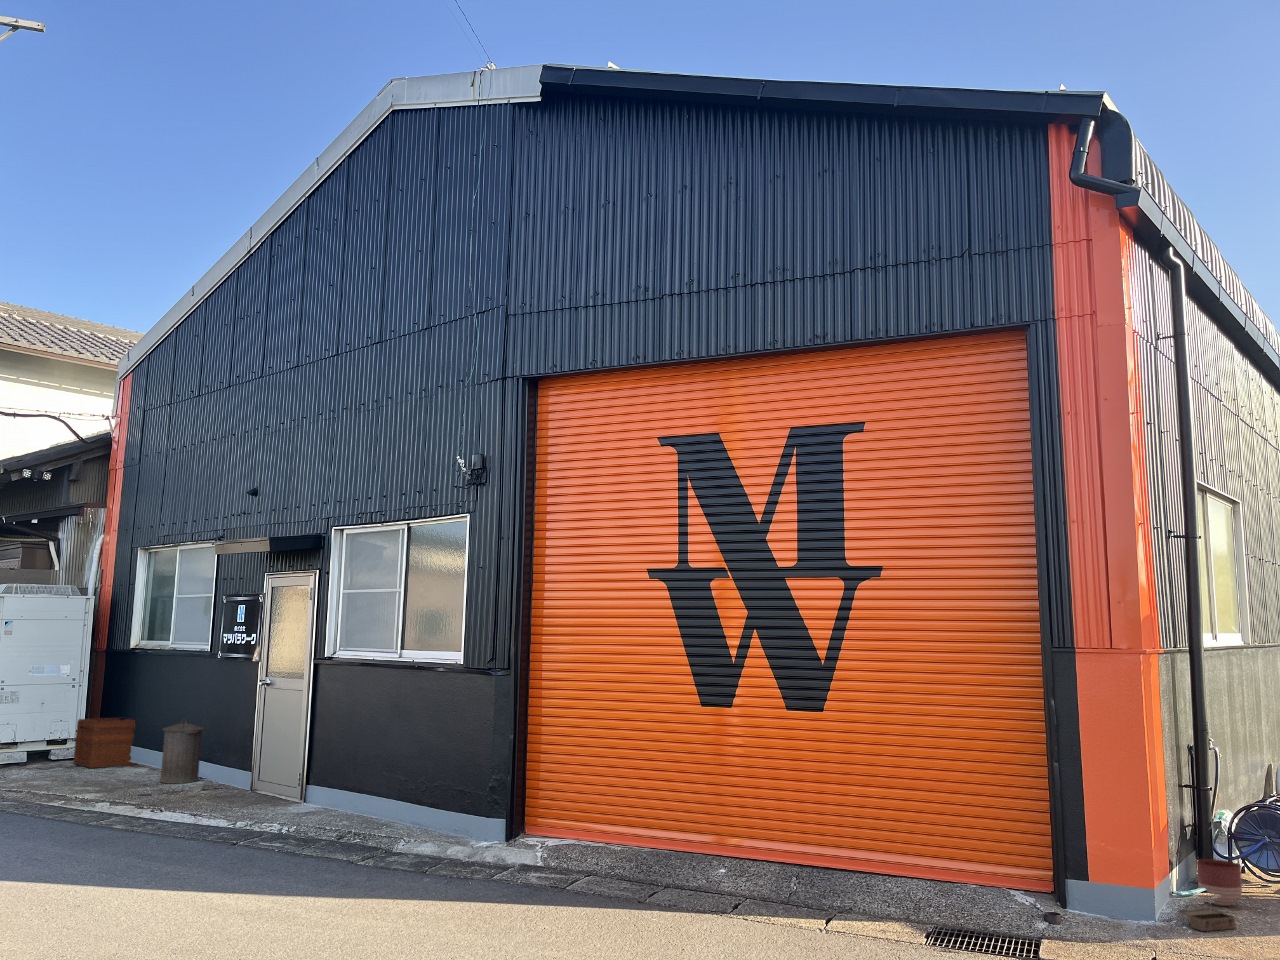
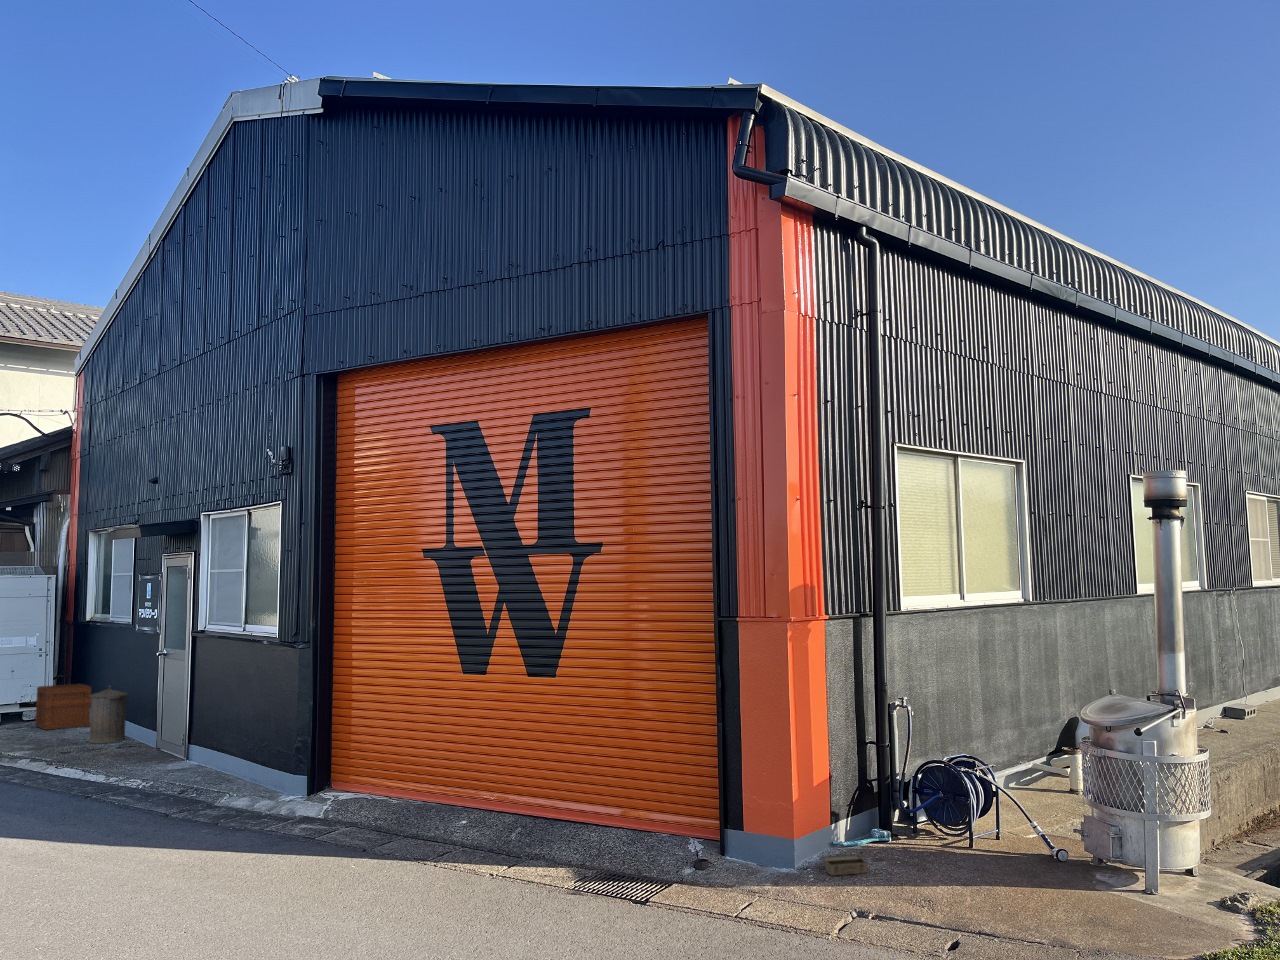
planter: present [1196,859,1242,906] -> none [869,808,906,851]

